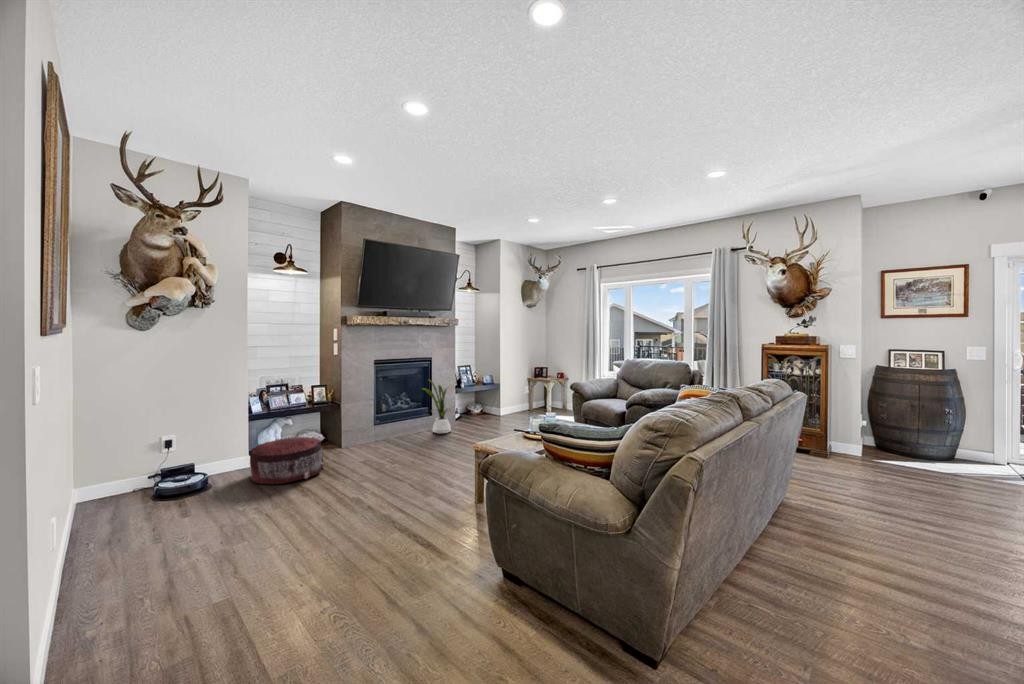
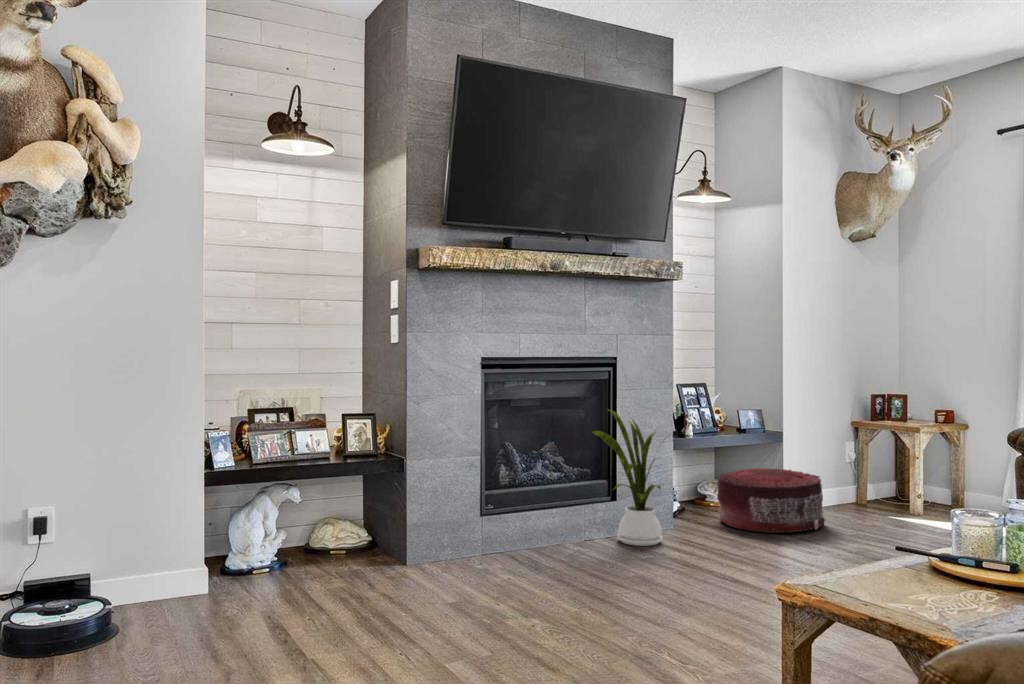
pouf: present [250,437,324,484] -> present [717,468,825,533]

